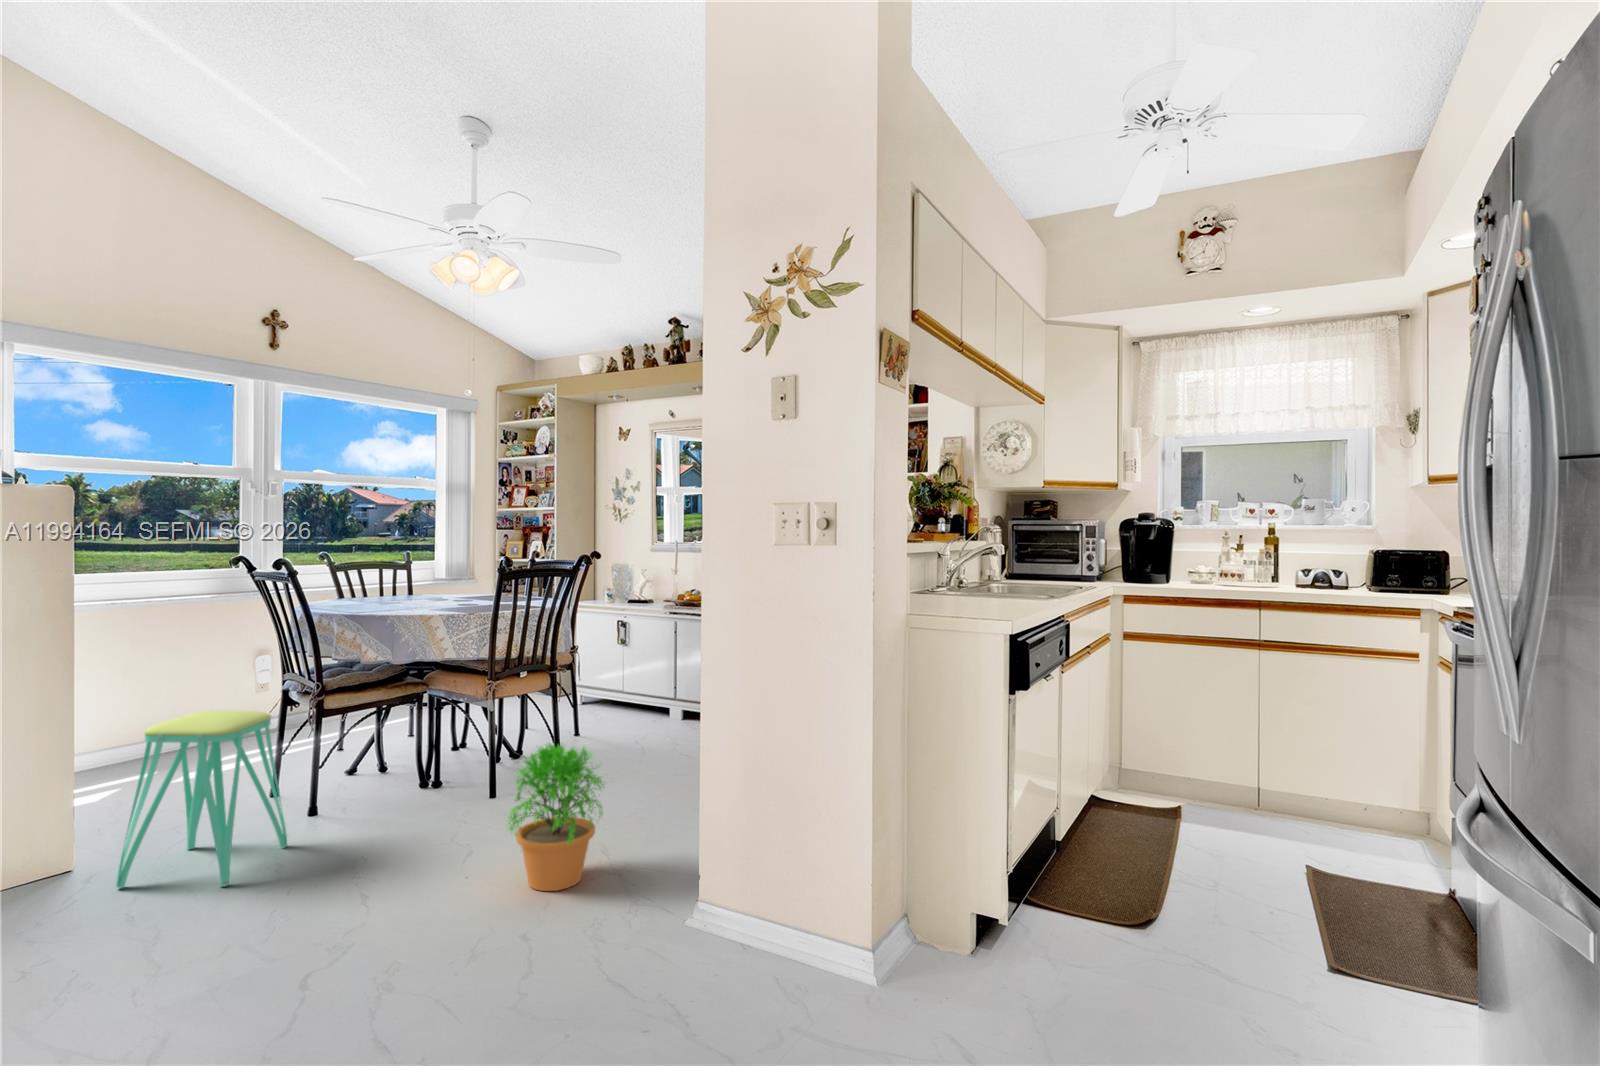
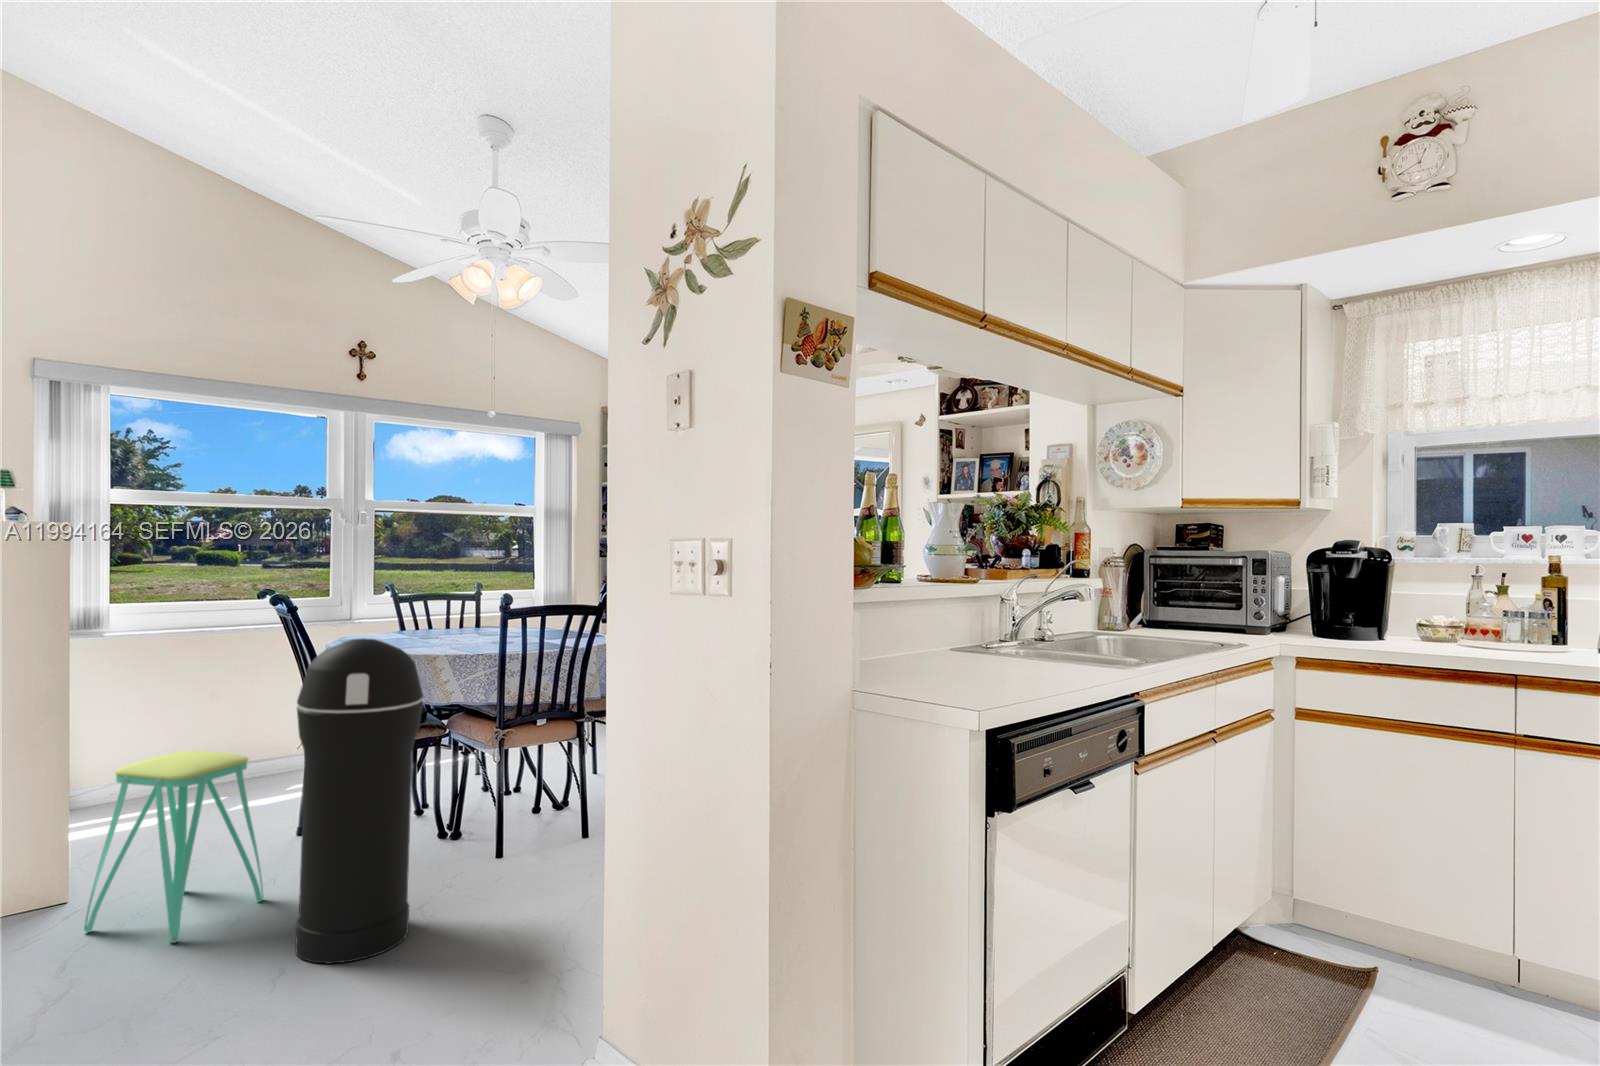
trash can: none [353,596,466,885] -> present [295,638,423,964]
potted plant: present [506,743,604,891] -> none [419,816,562,997]

